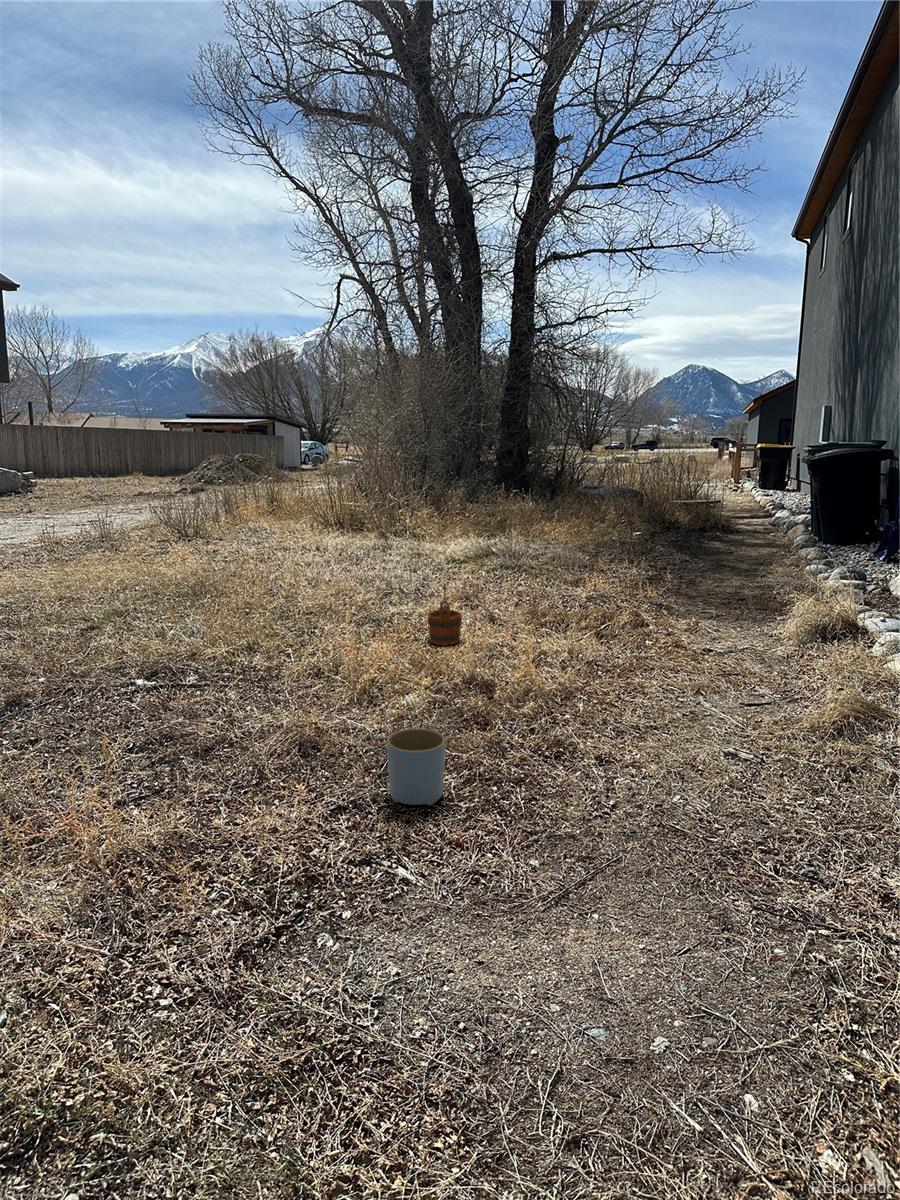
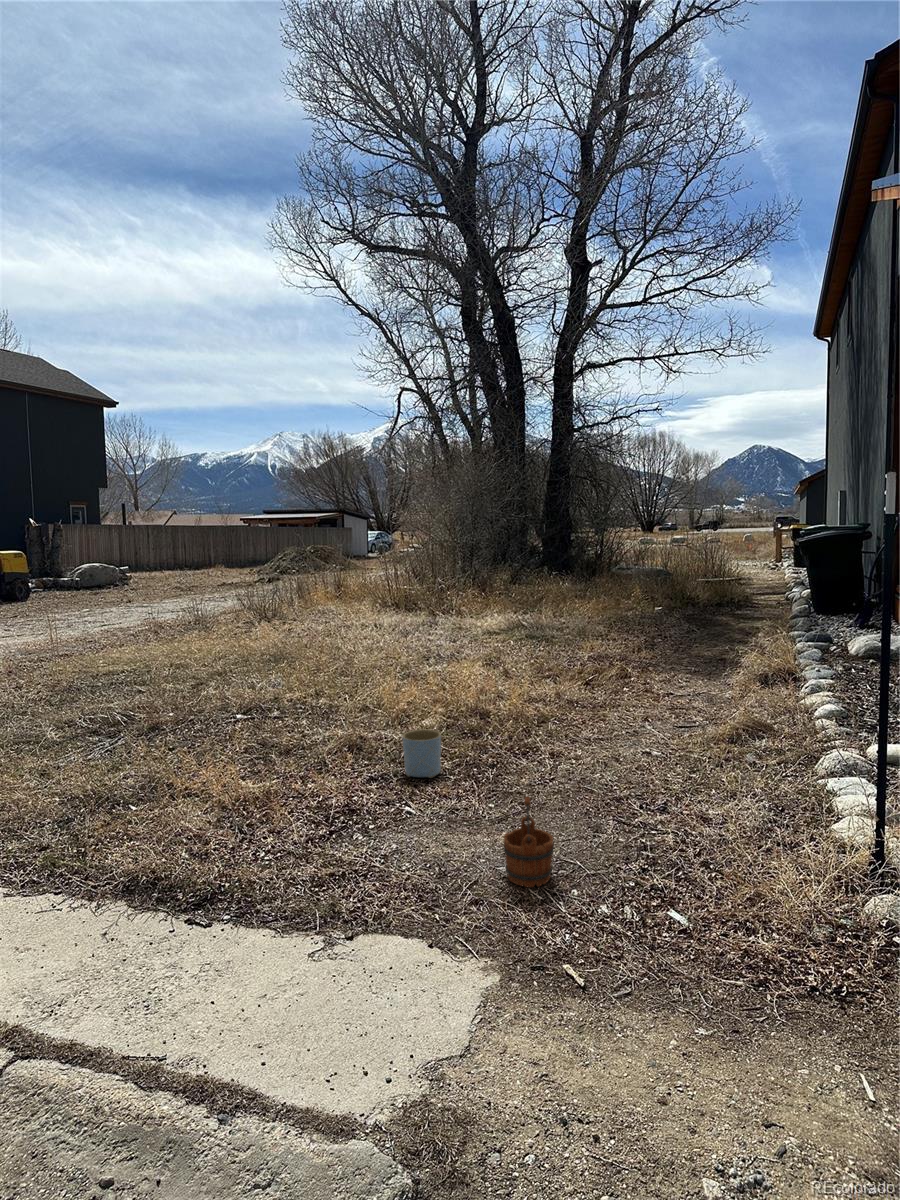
wooden bucket: present [427,585,462,646] -> present [504,797,554,887]

